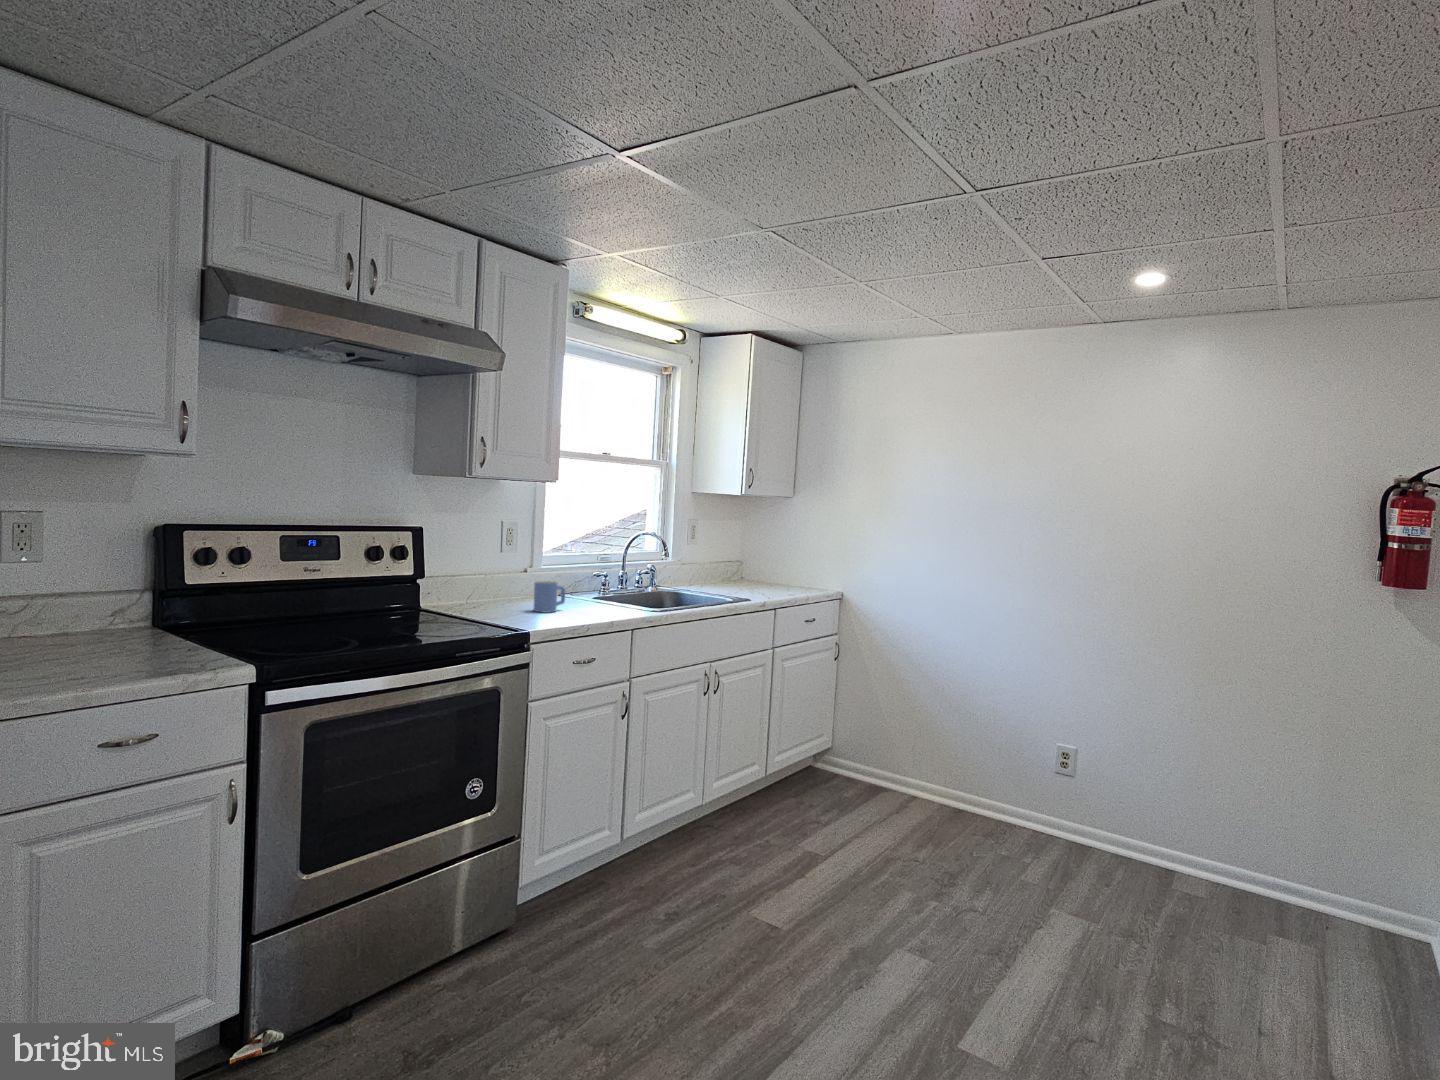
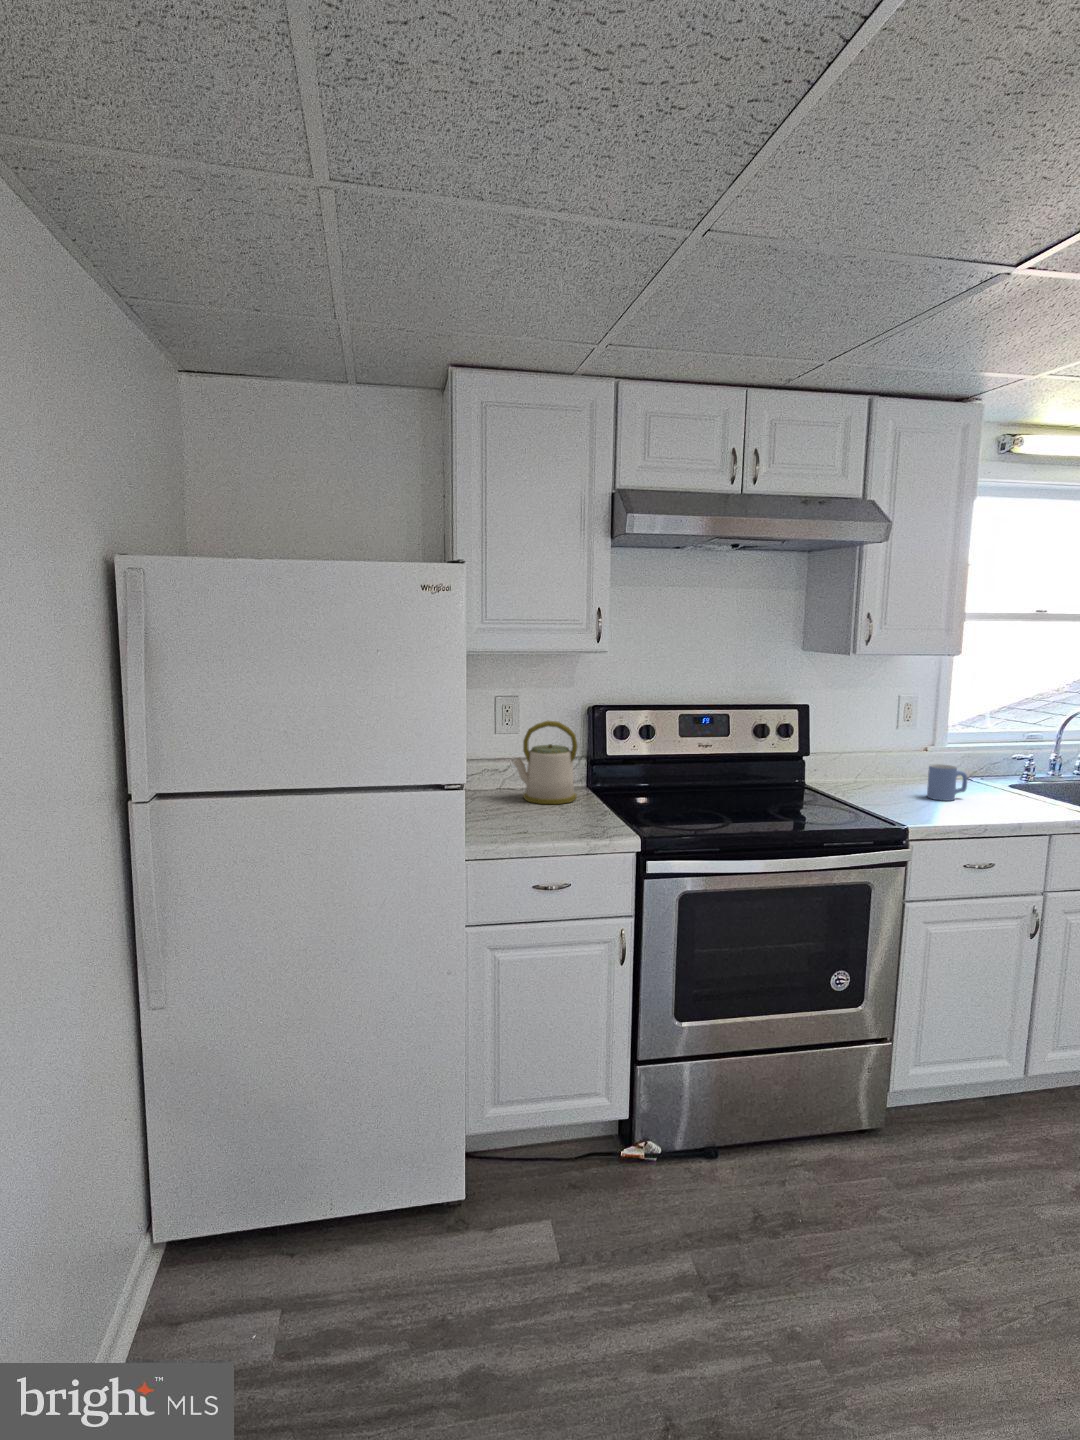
kettle: none [37,540,146,649] -> present [513,721,578,804]

